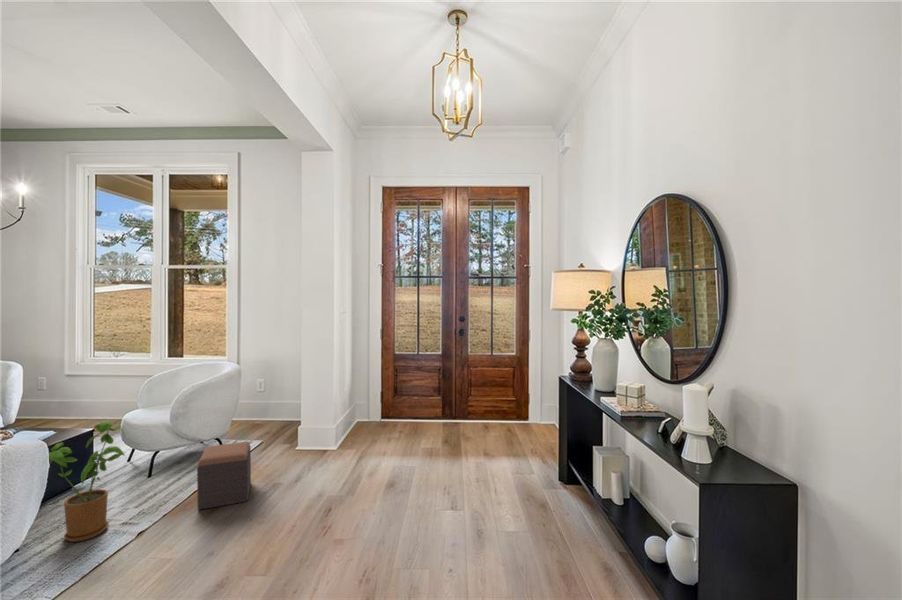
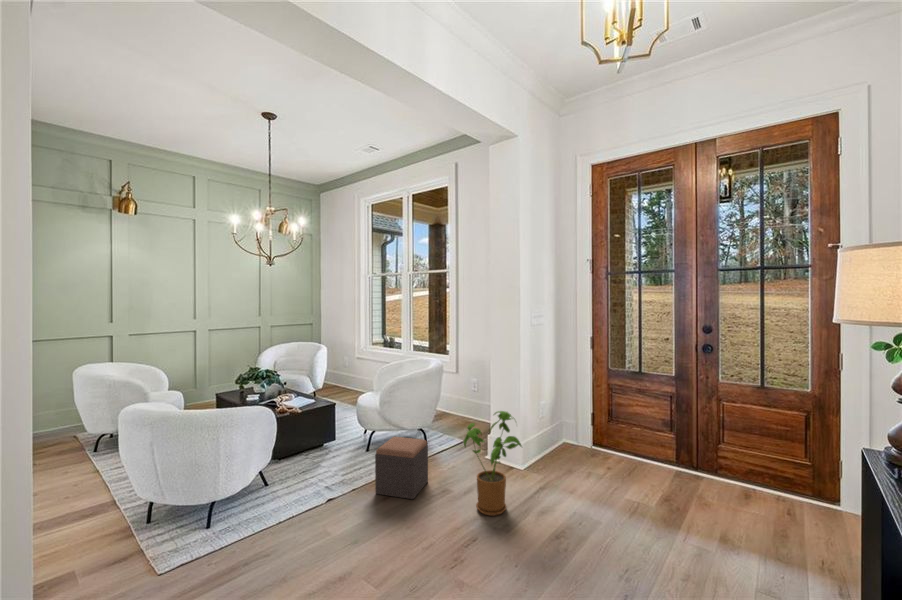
house plant: present [49,422,124,542] -> present [463,411,521,516]

